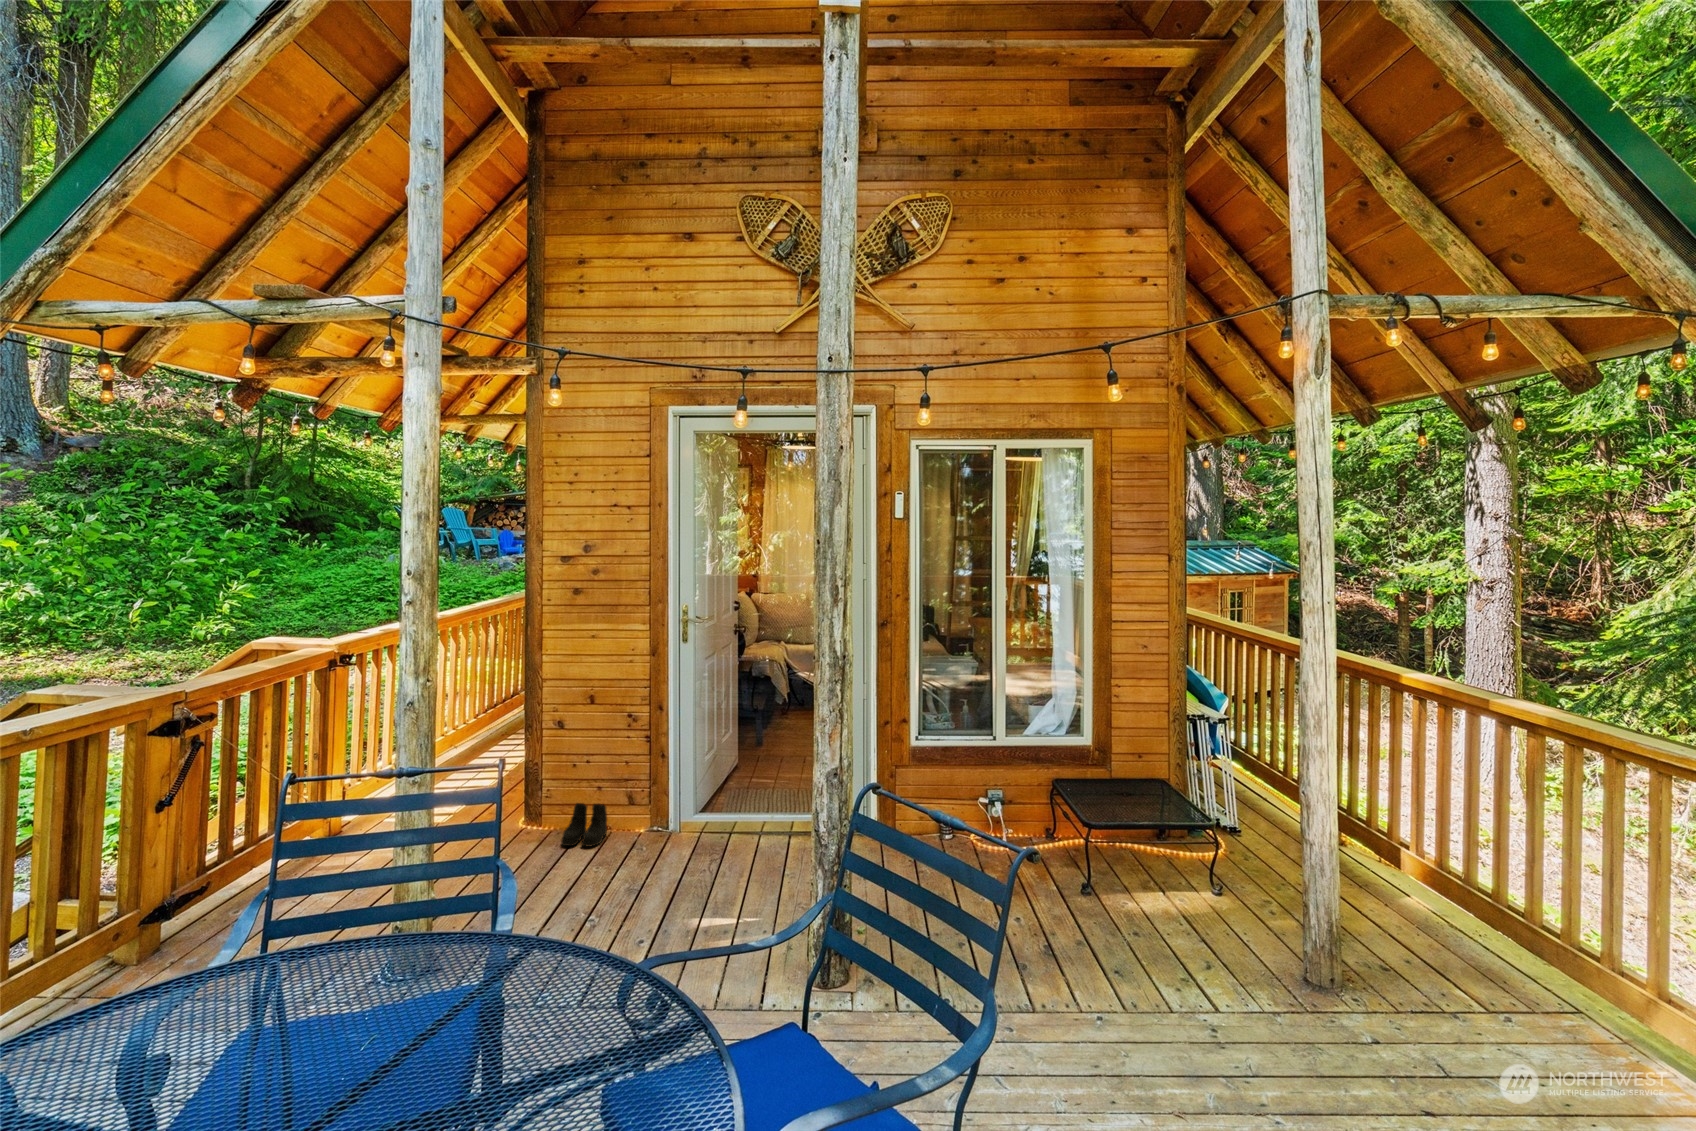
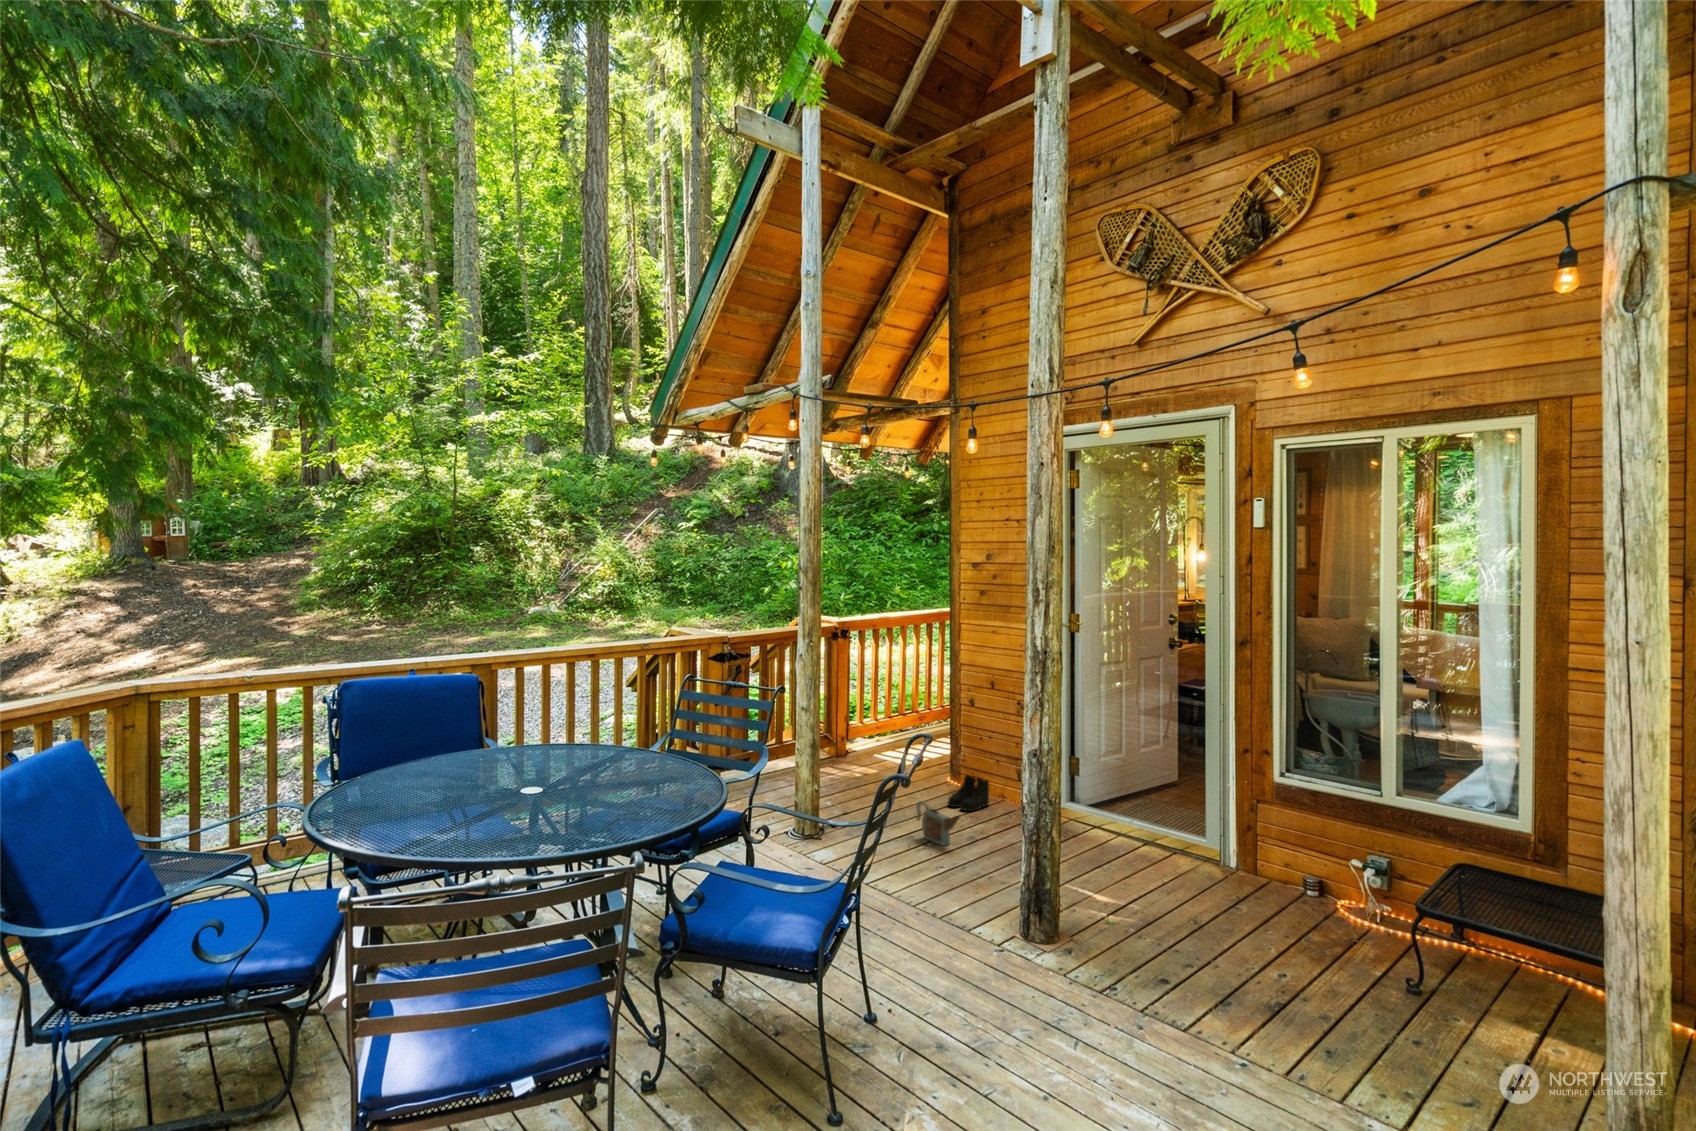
watering can: none [568,849,643,896] -> present [916,801,960,845]

